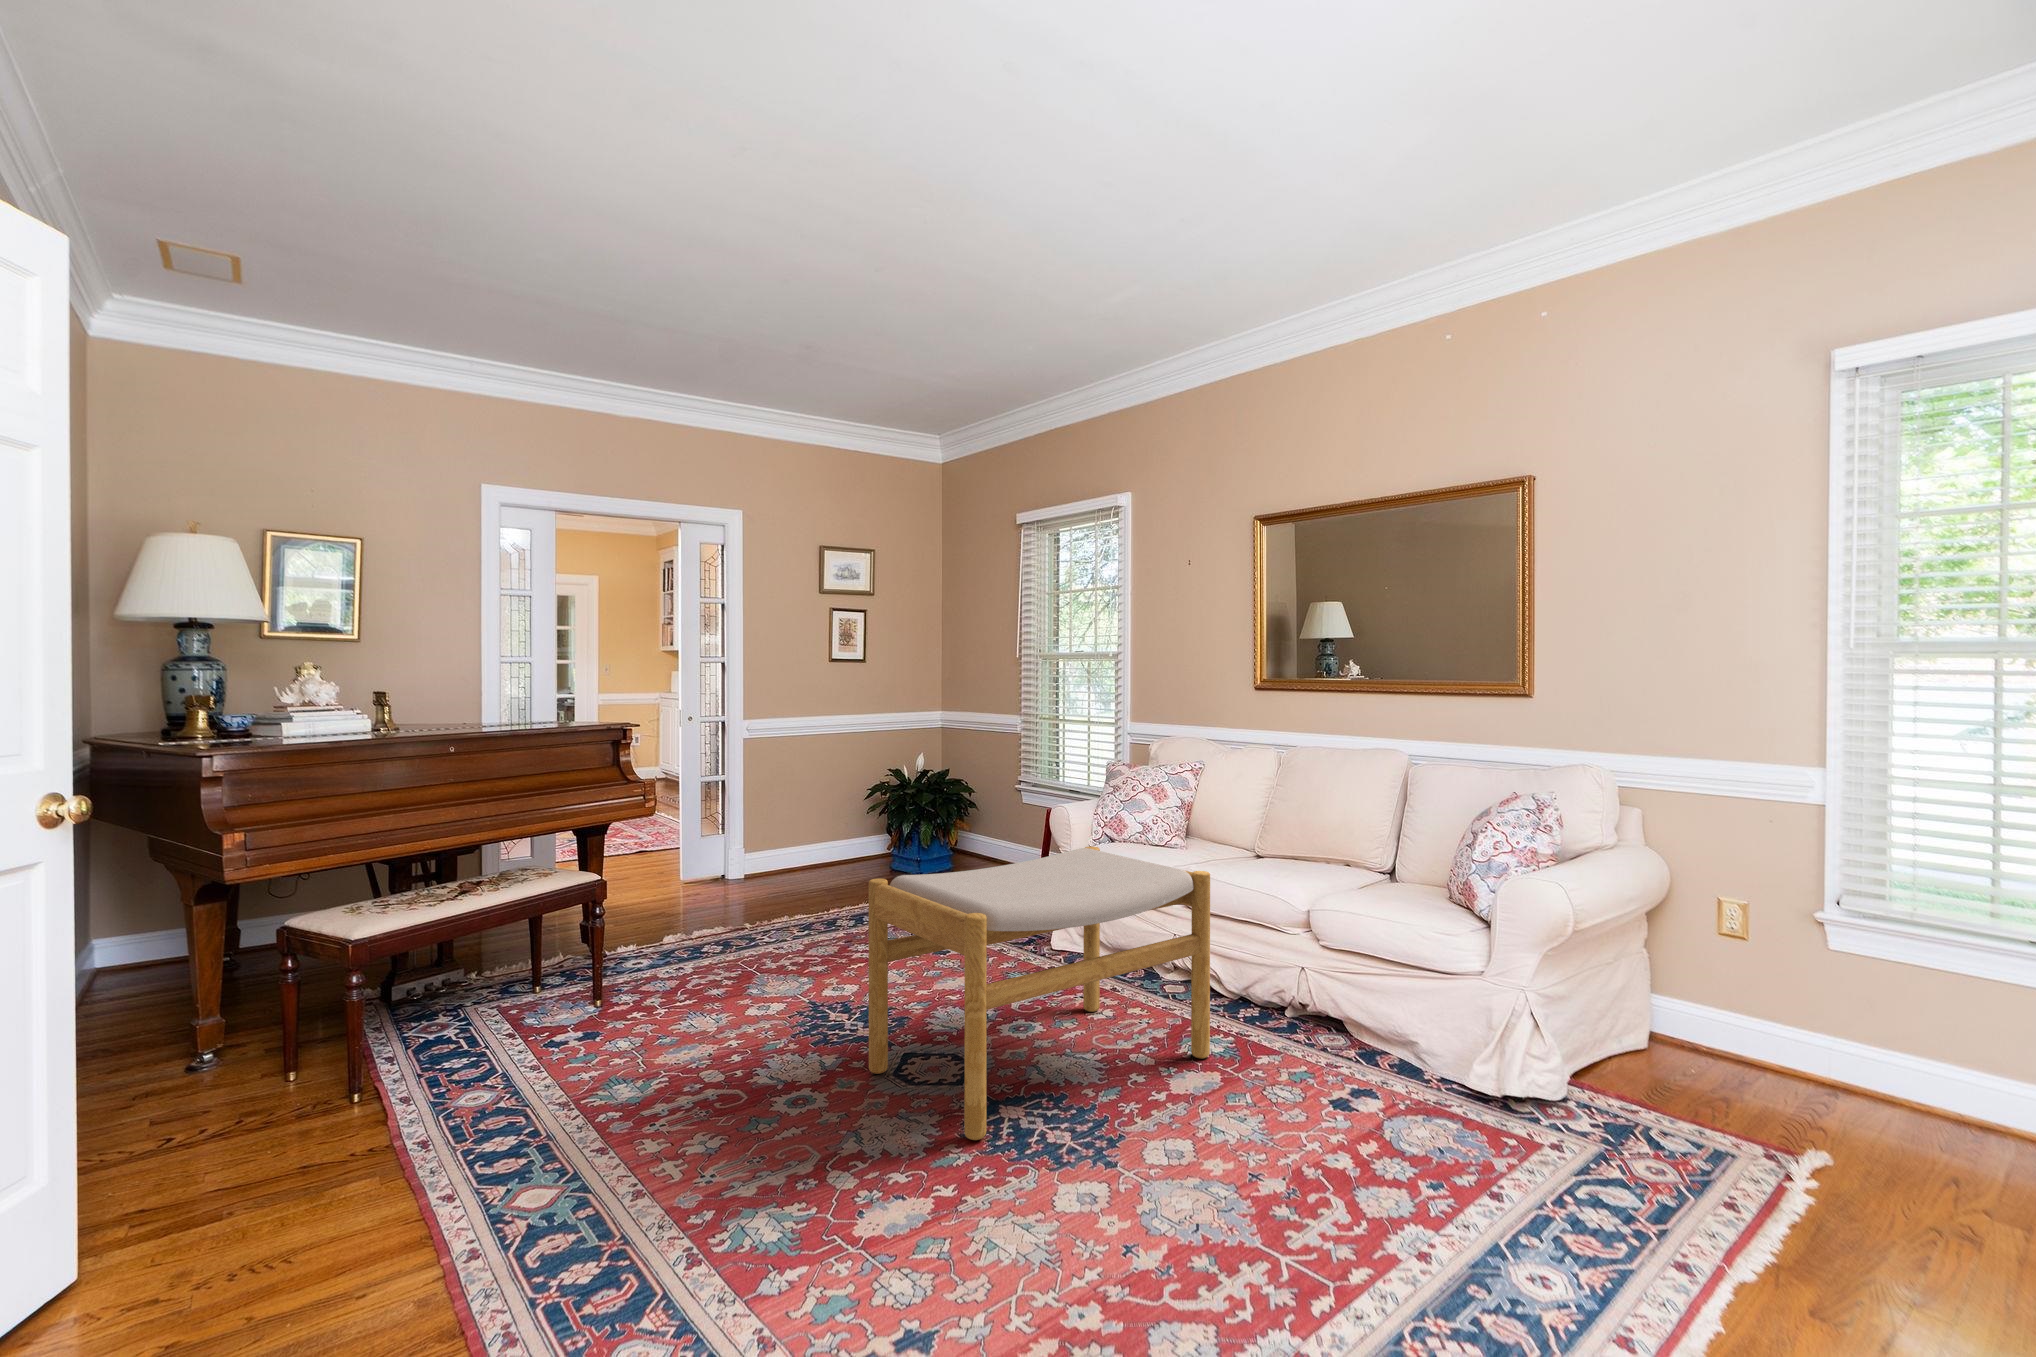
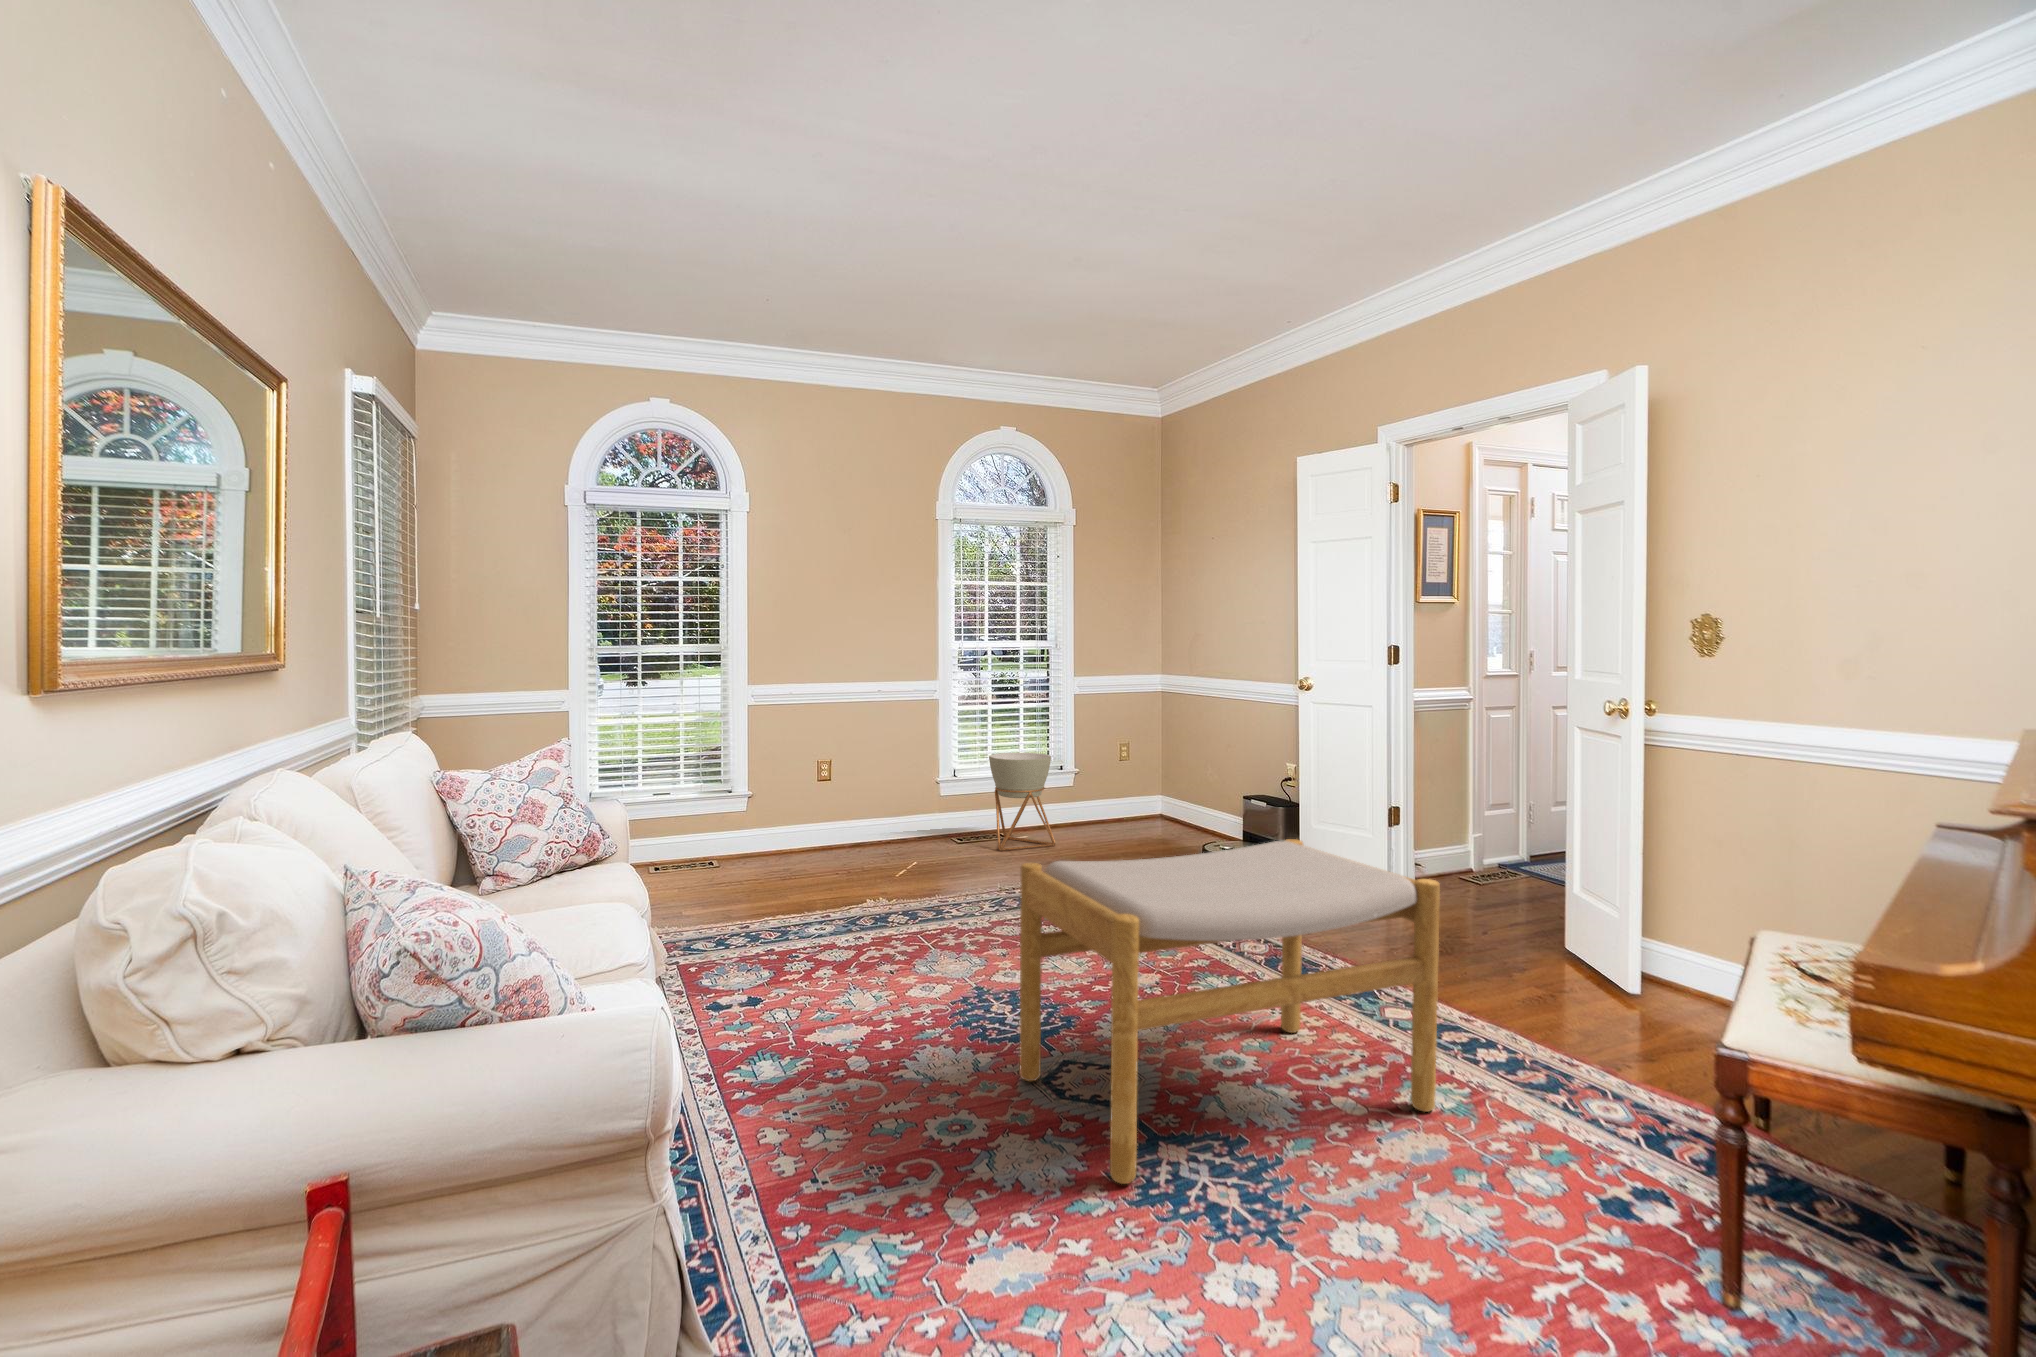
planter: none [786,782,853,878] -> present [989,753,1055,851]

